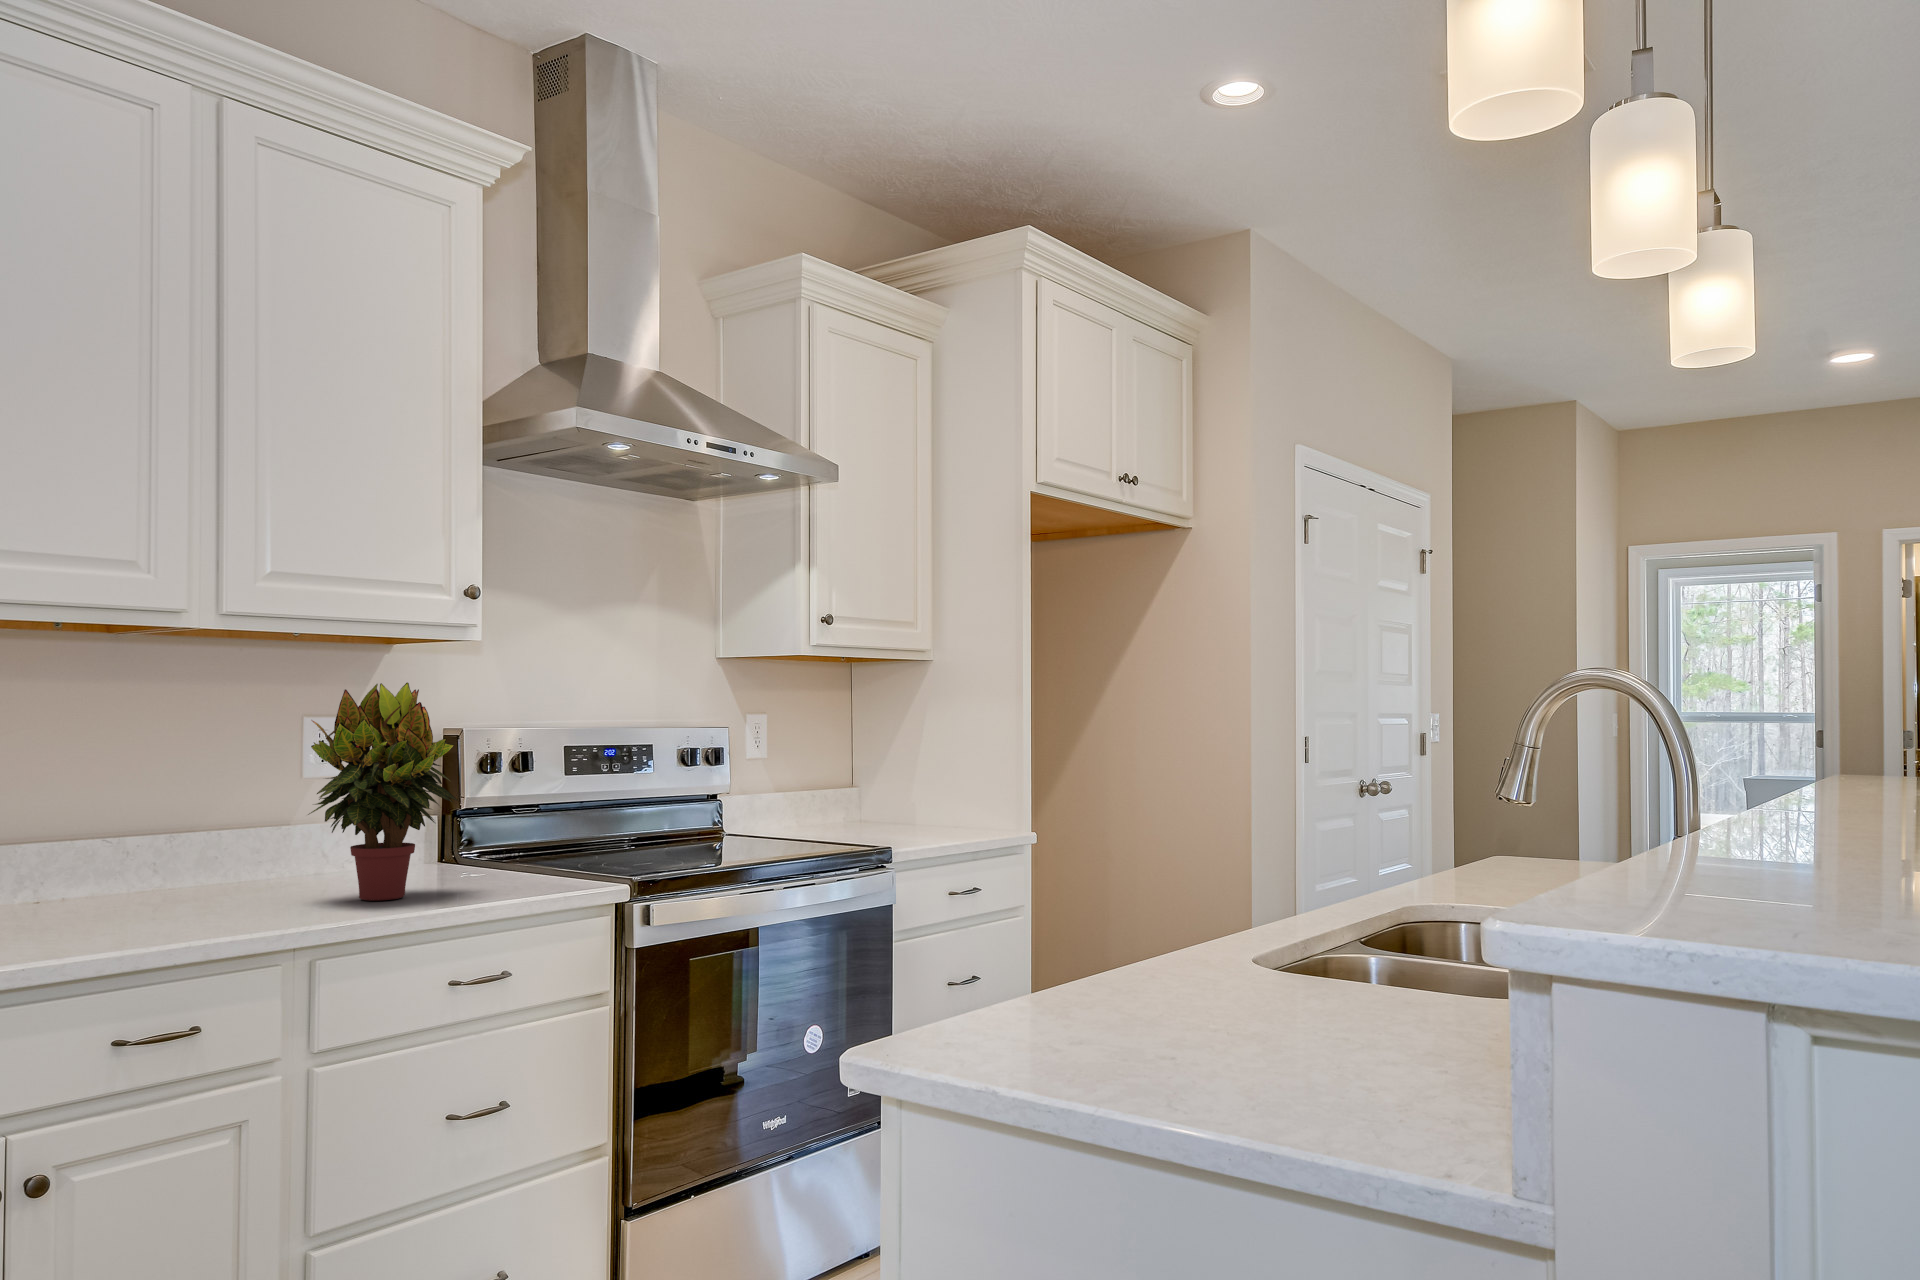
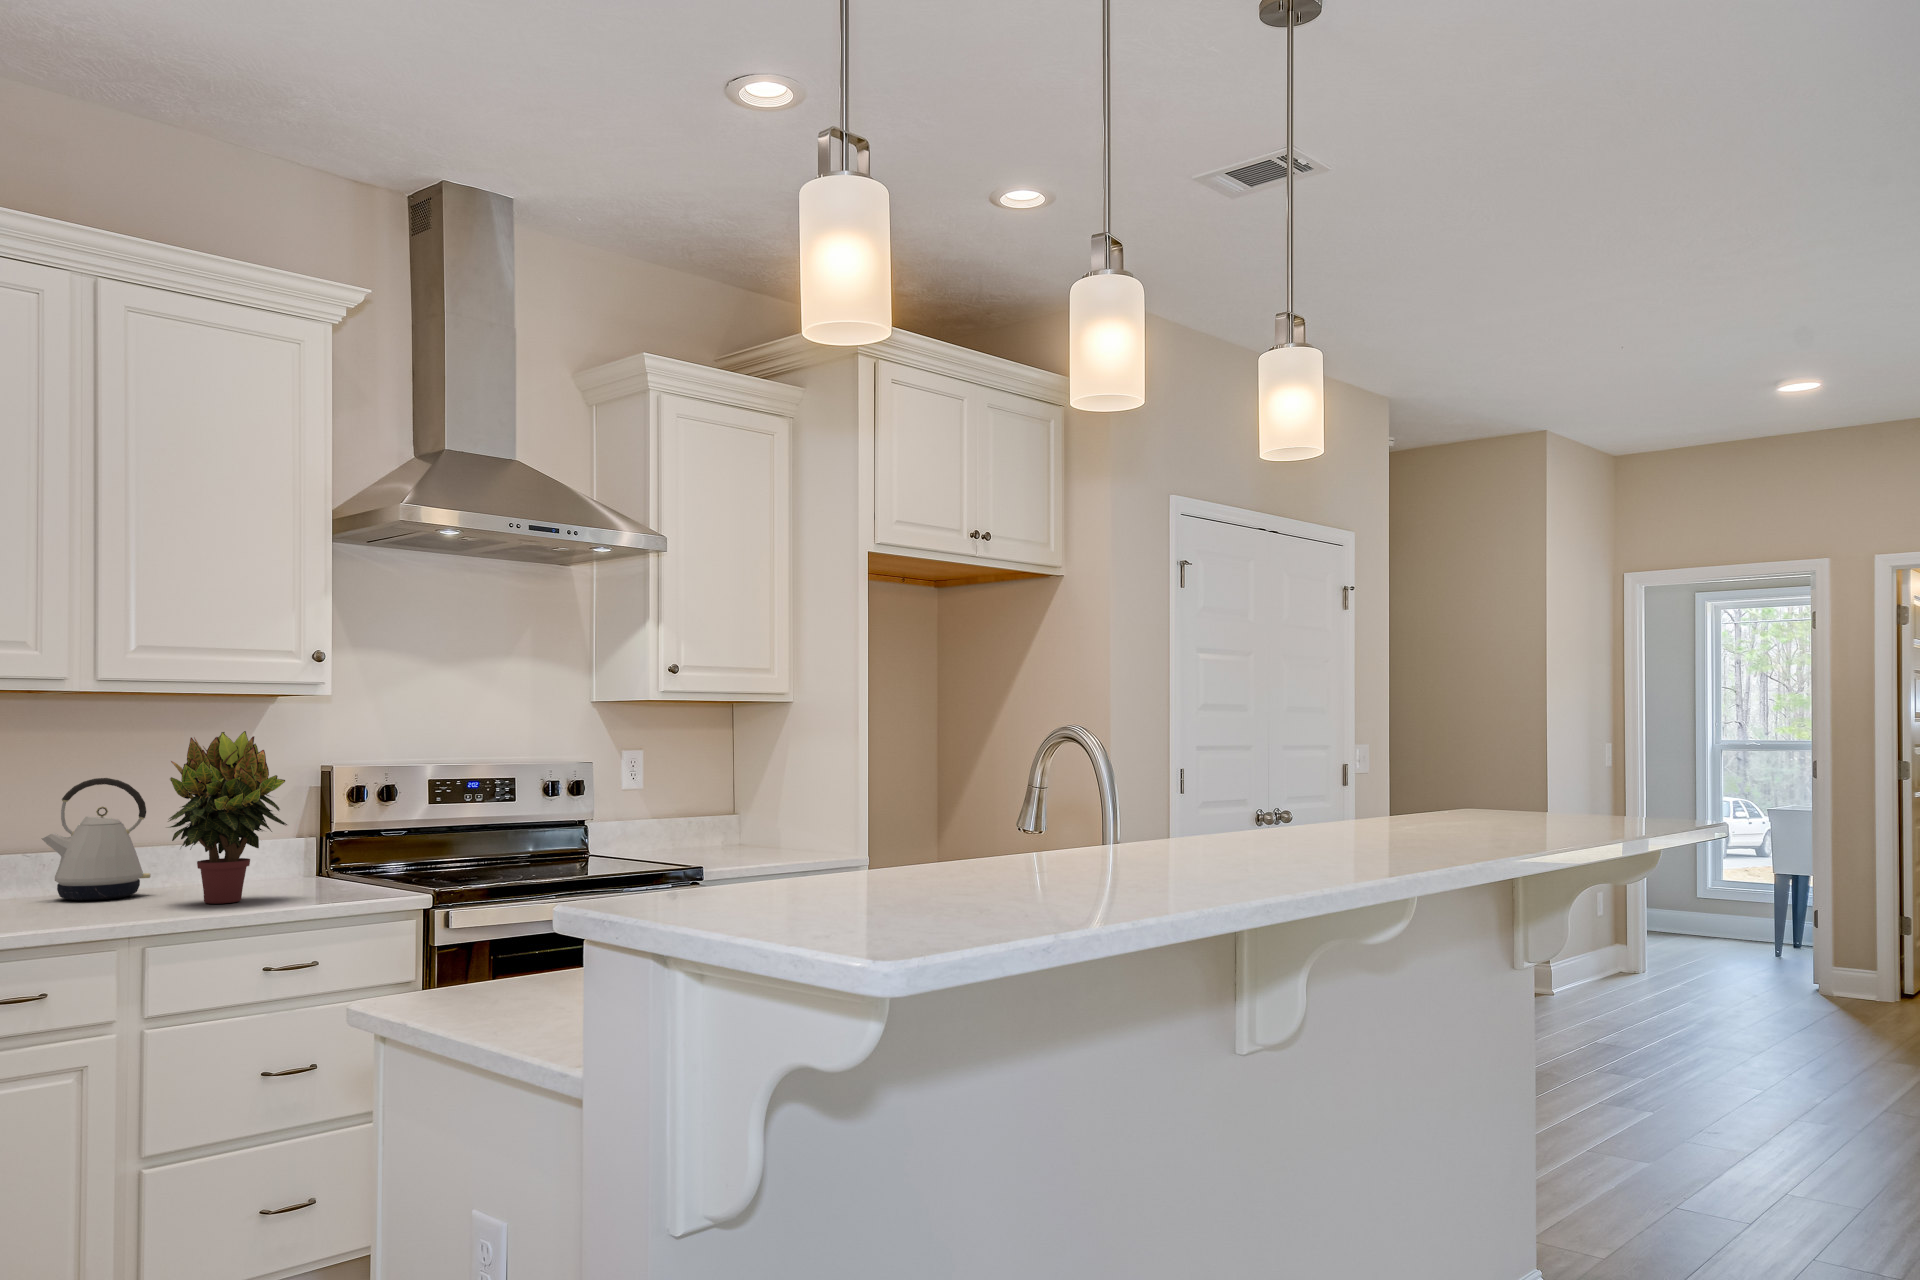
kettle: none [136,742,271,898] -> present [41,778,151,901]

